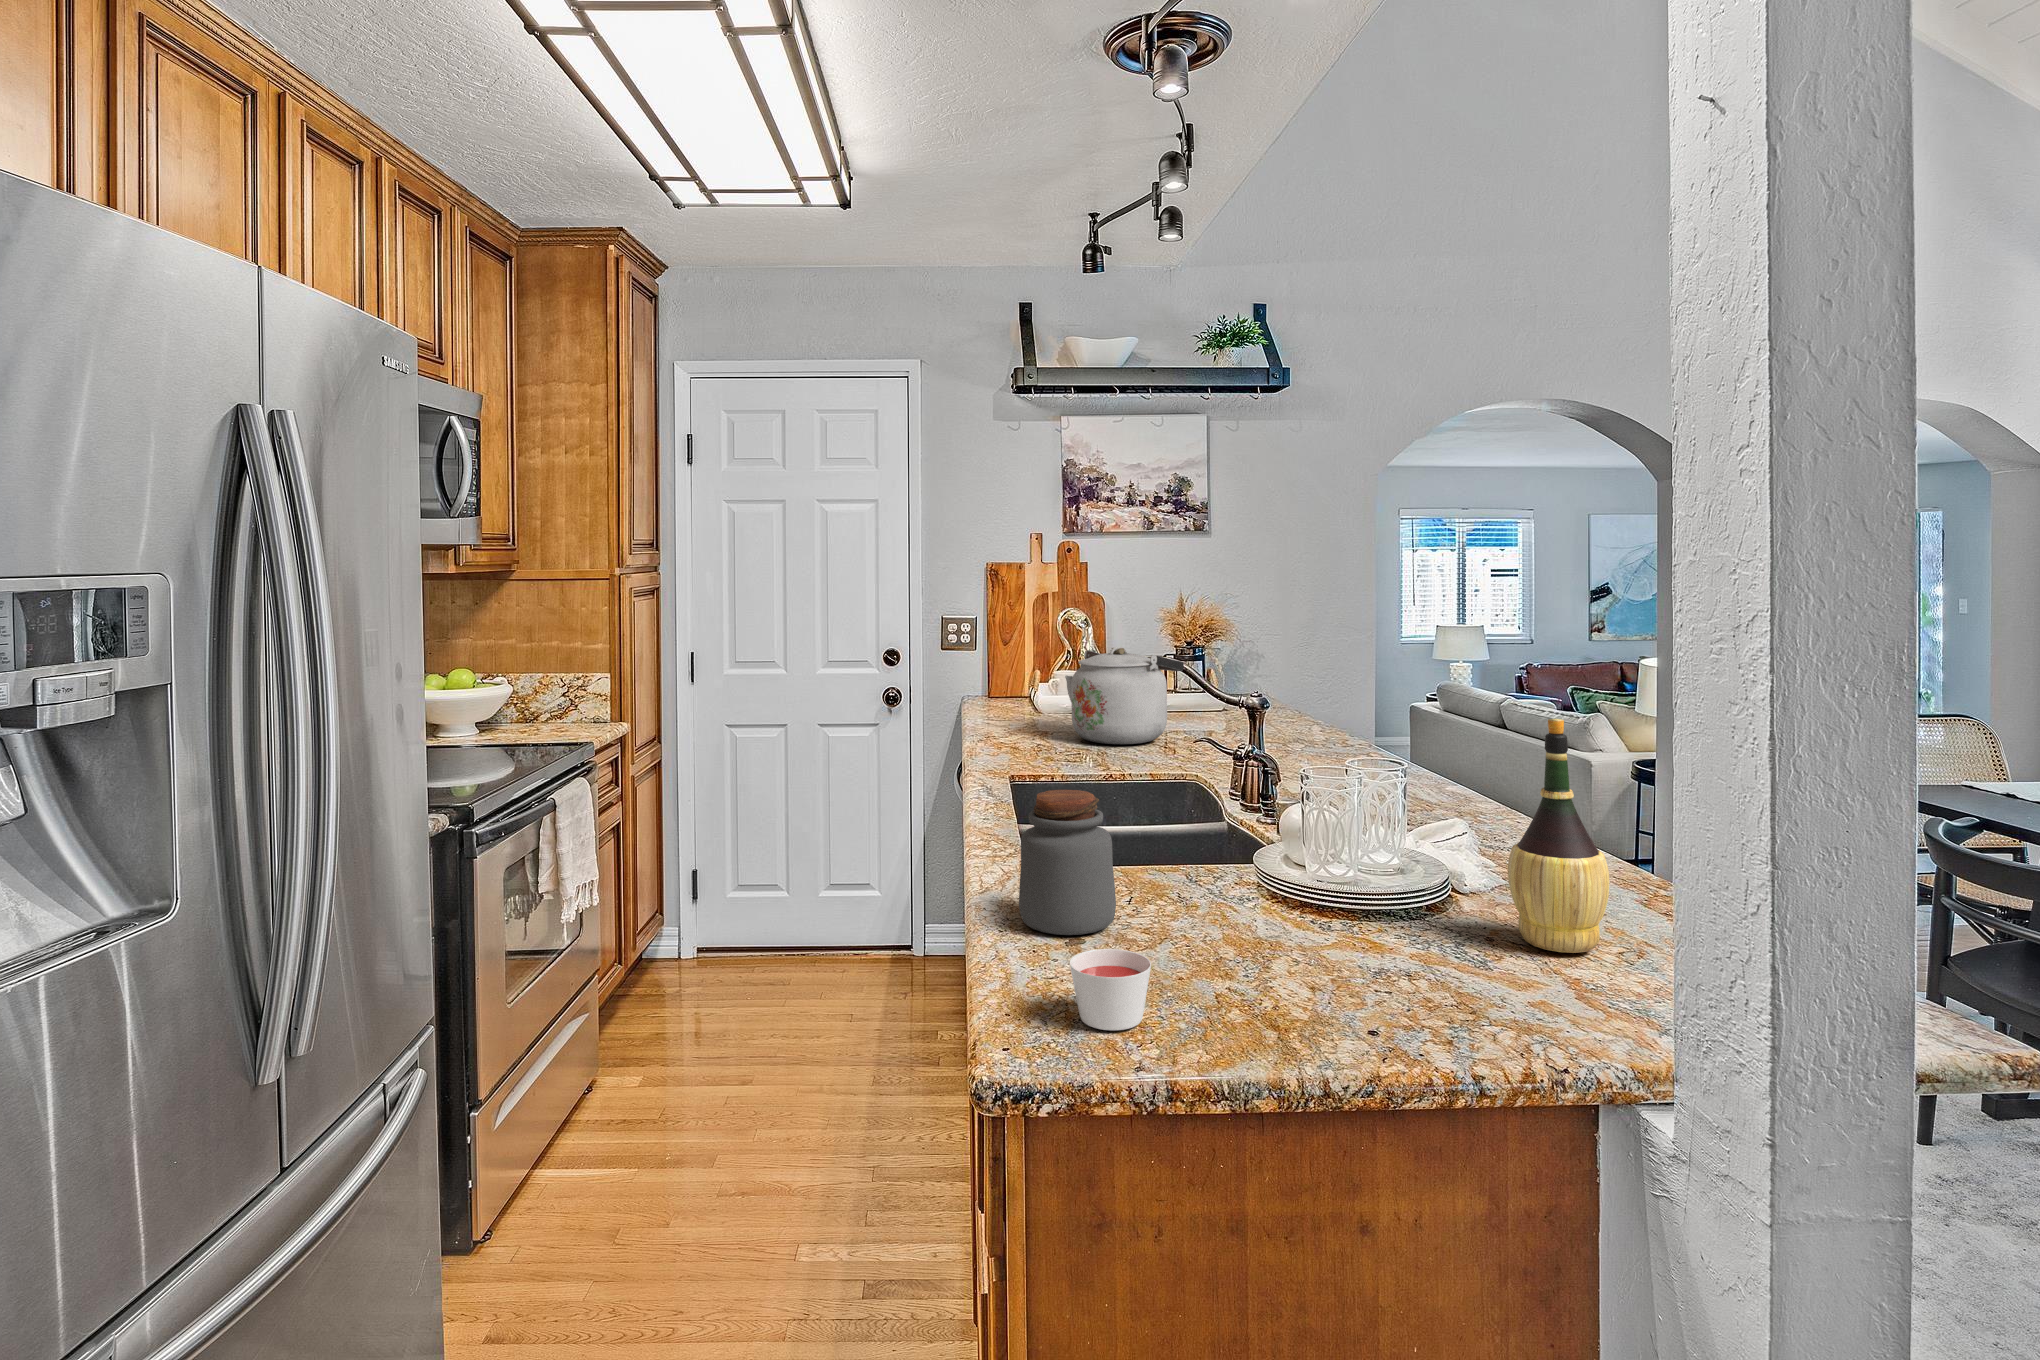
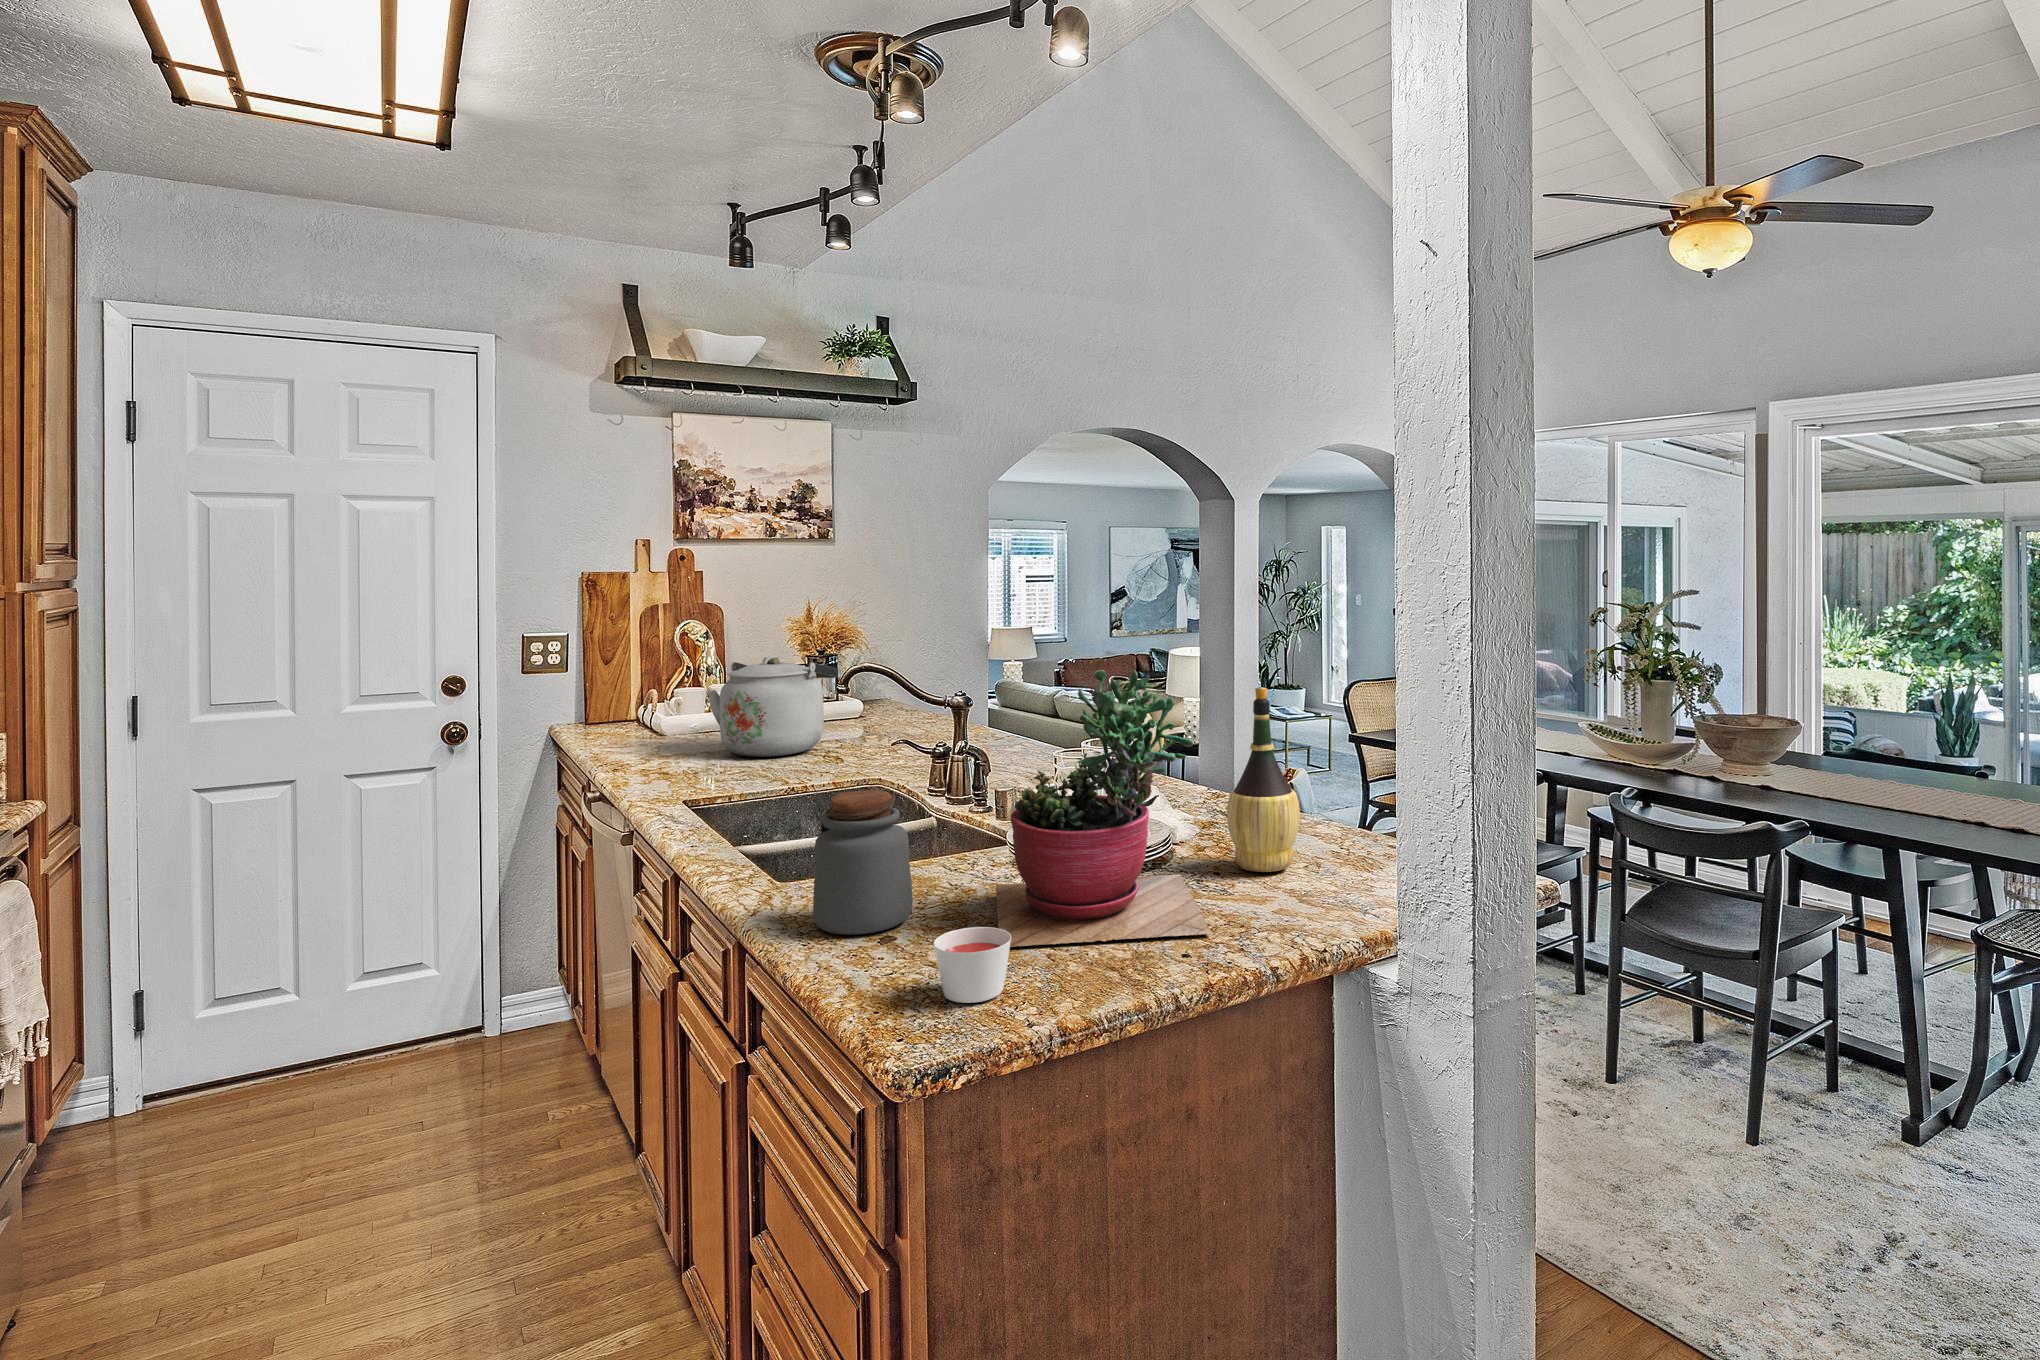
succulent plant: none [1172,683,1432,1014] -> present [996,669,1212,947]

